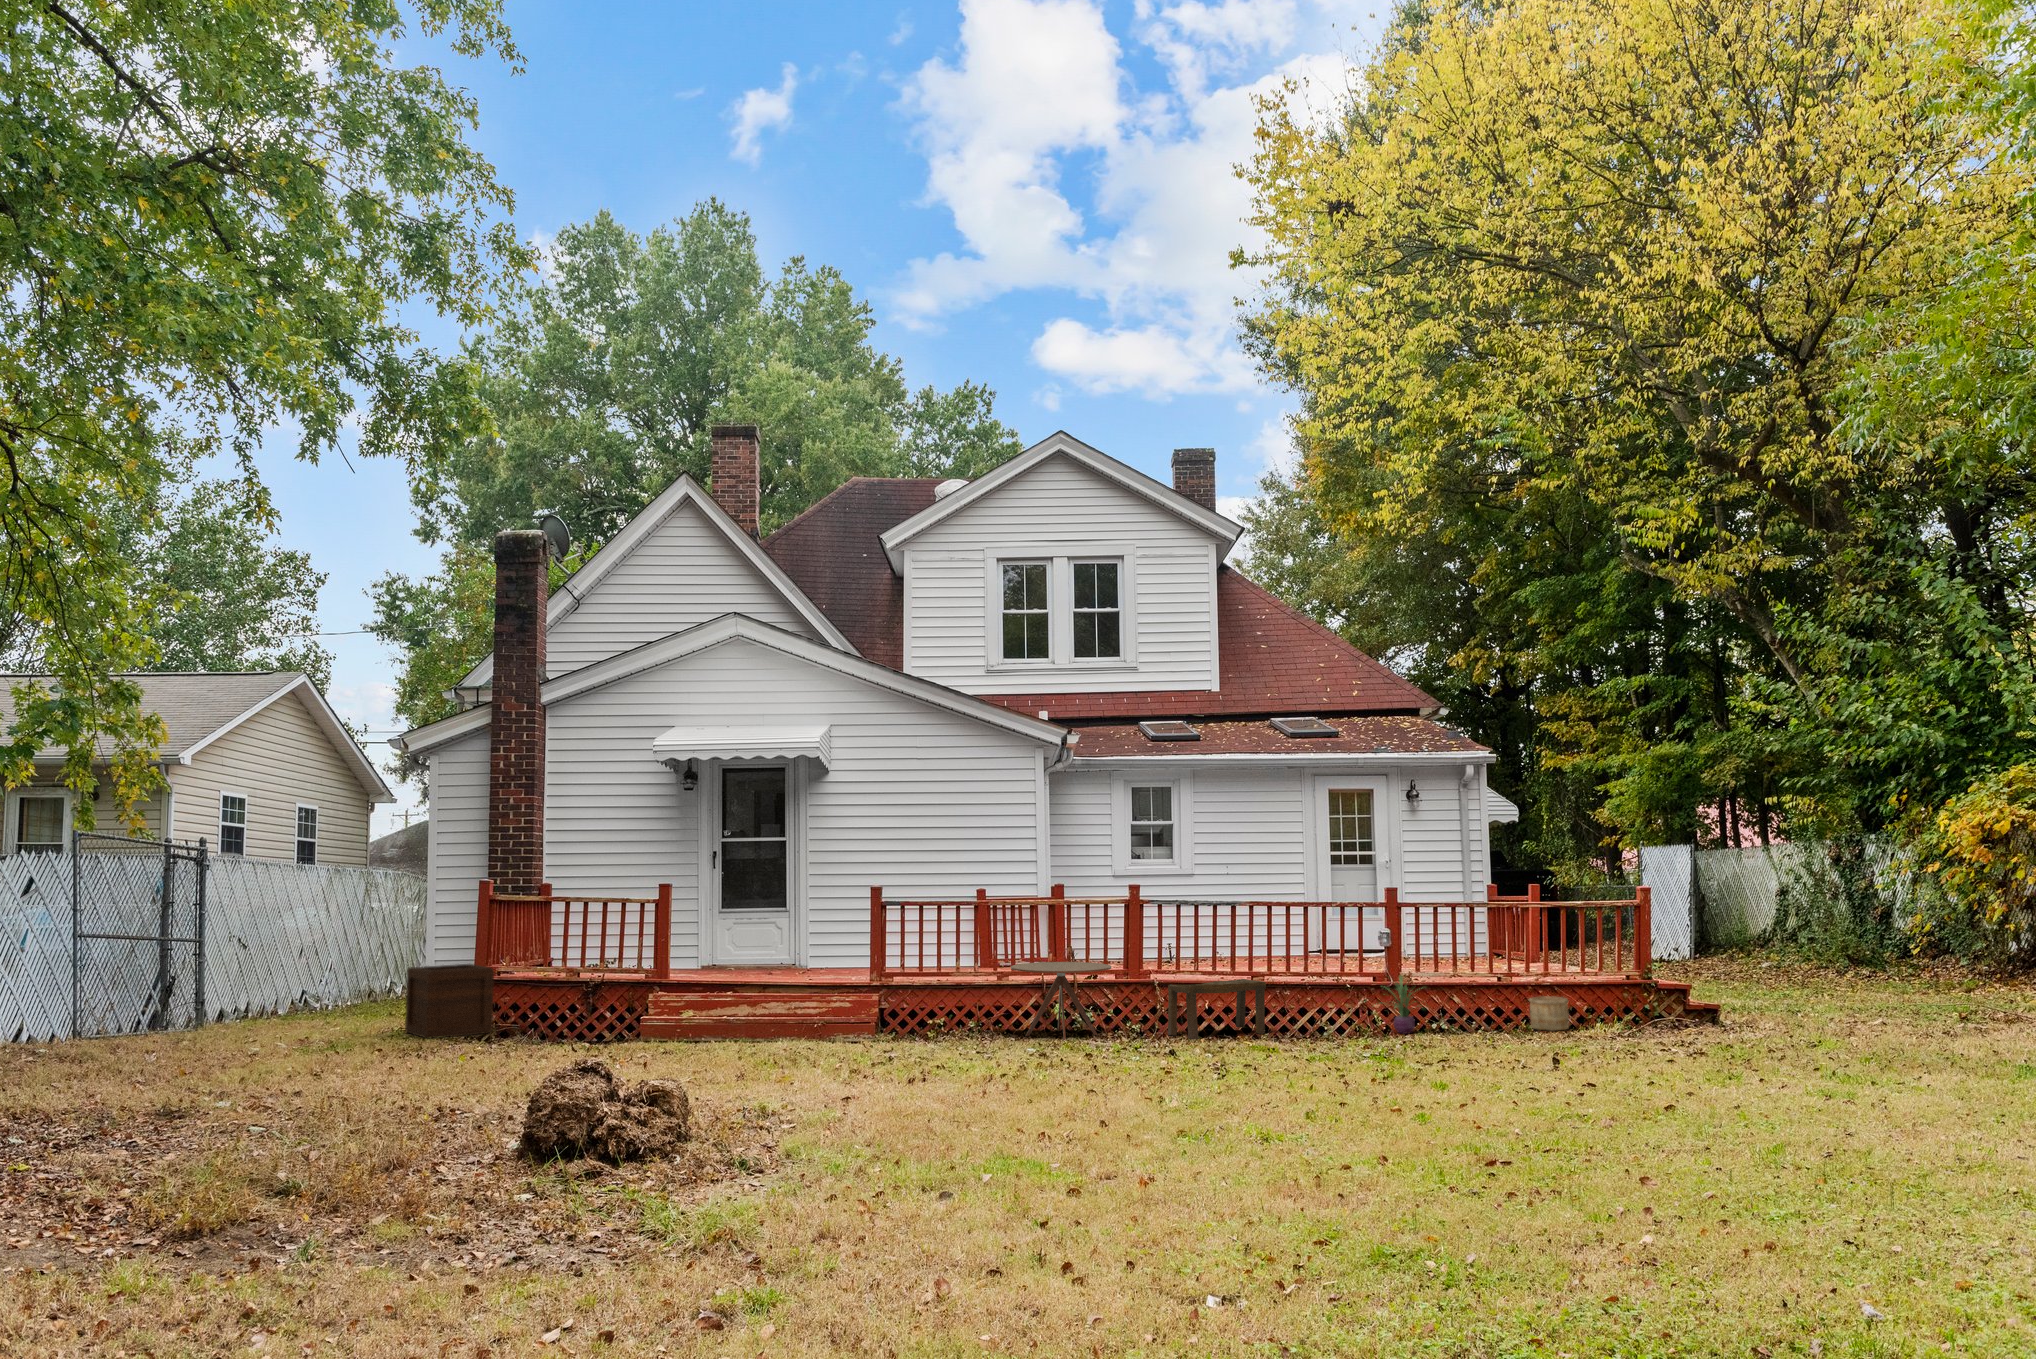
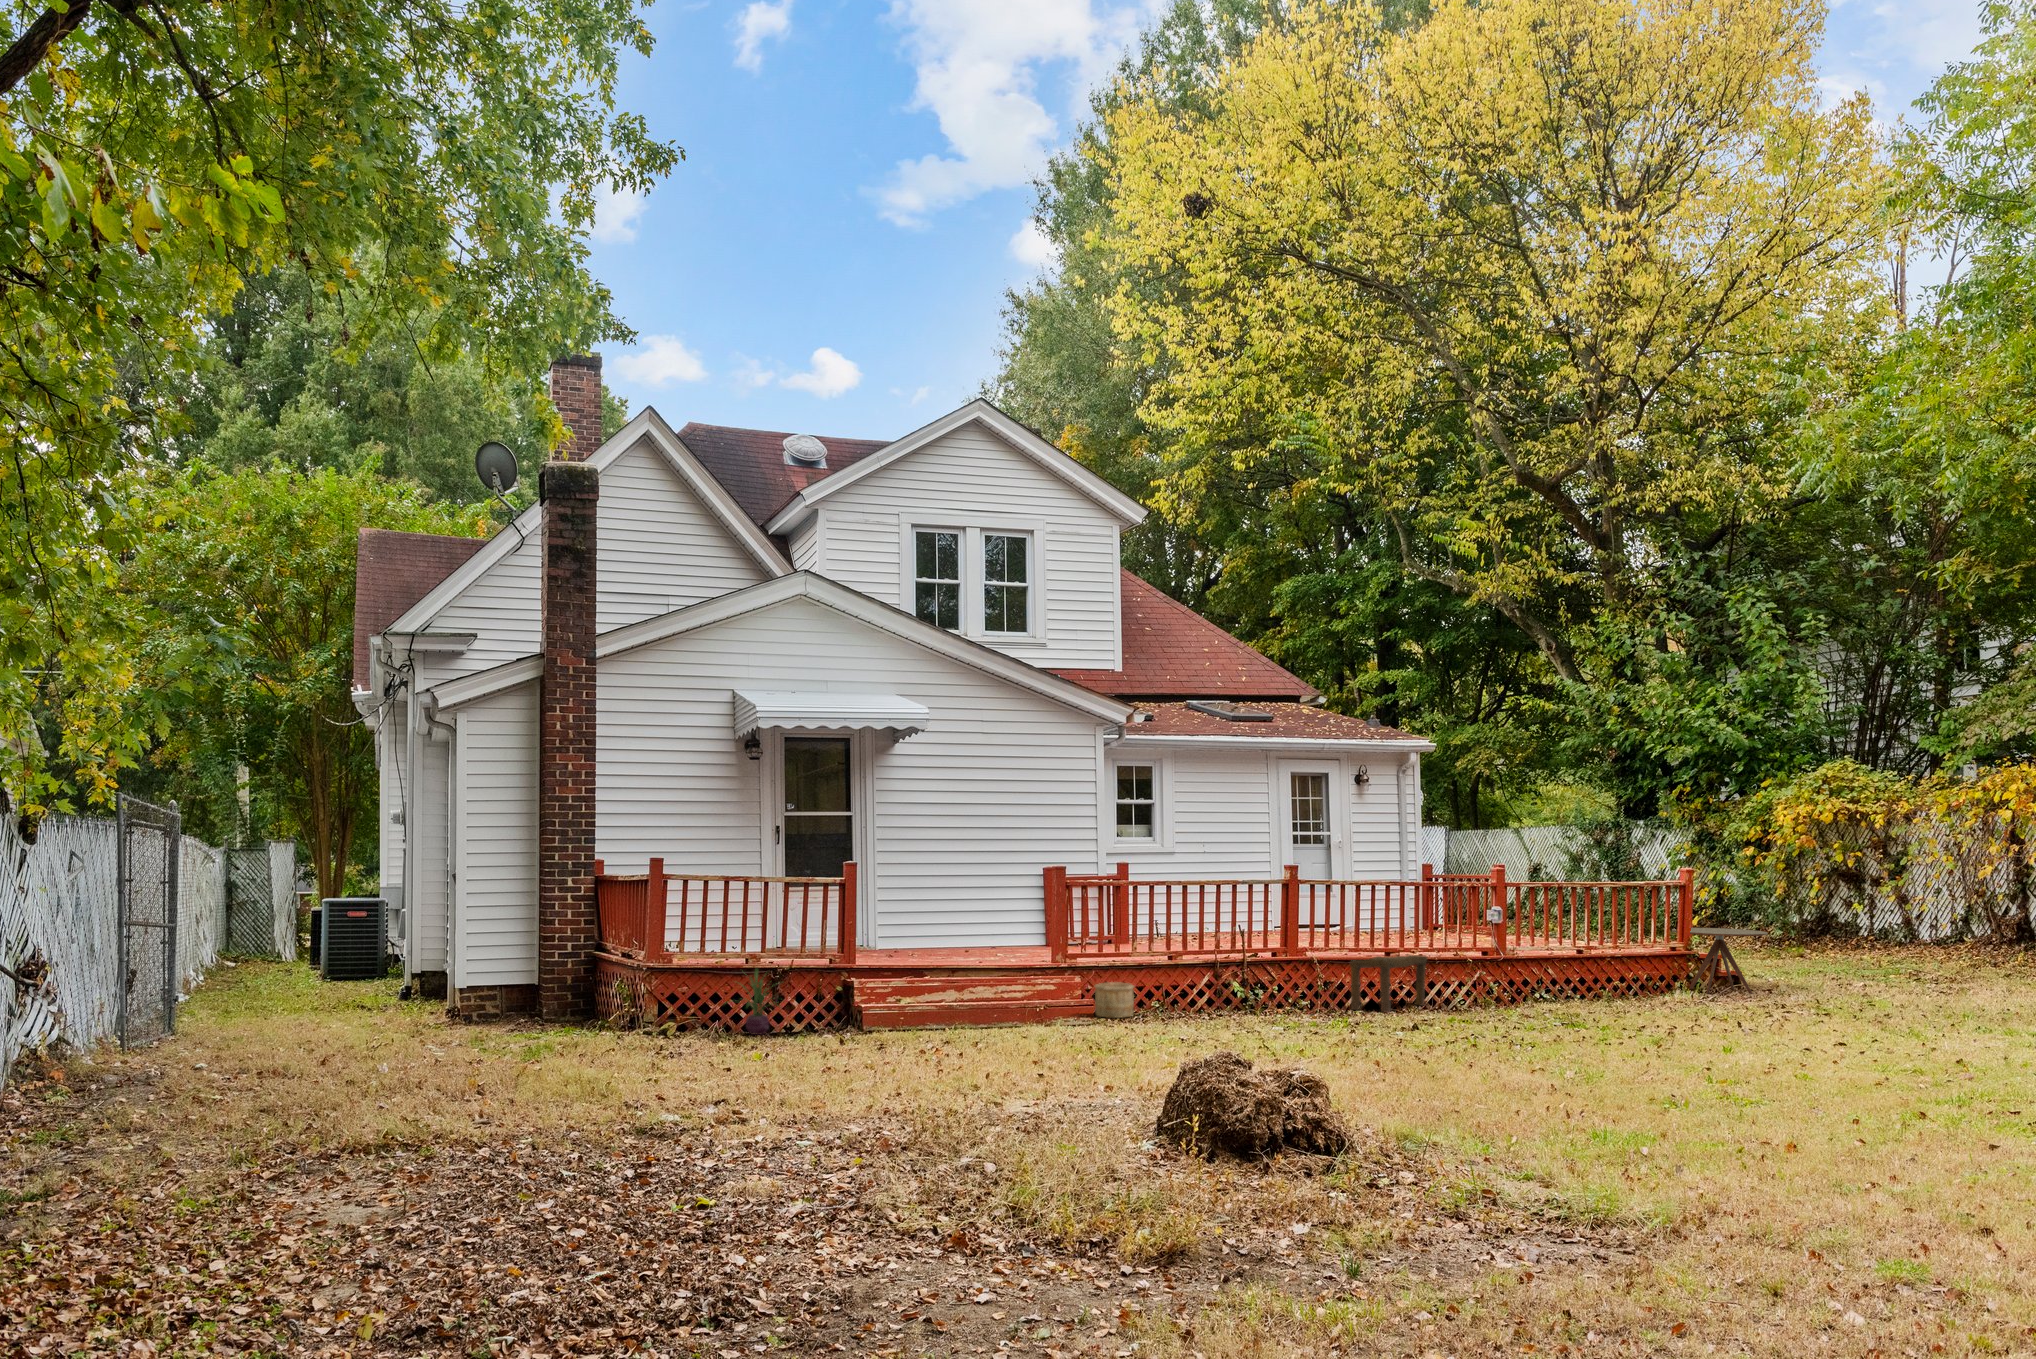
round table: present [1011,962,1111,1040] -> present [1672,928,1768,994]
wooden crate: present [405,964,494,1039] -> none [539,954,655,1044]
decorative plant: present [1394,976,1418,1034] -> present [744,969,778,1035]
wooden bucket: present [1529,996,1569,1031] -> present [1094,982,1134,1018]

